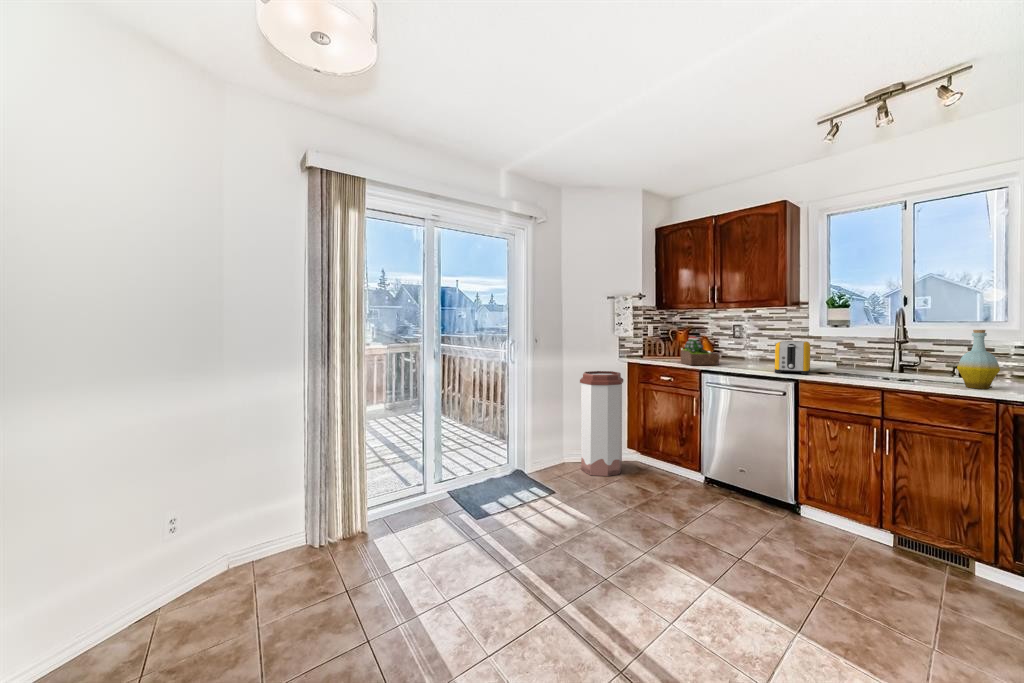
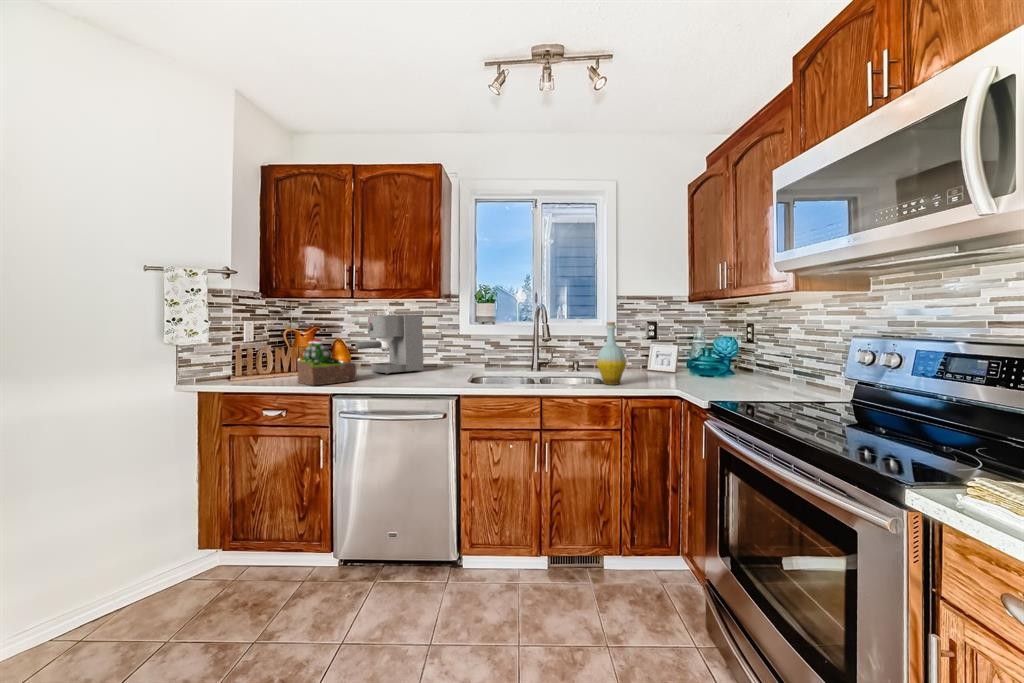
coffee maker: none [719,320,773,363] -> present [355,315,423,374]
toaster: present [775,341,810,374] -> none [429,341,467,386]
trash can: present [580,371,623,476] -> none [65,411,191,647]

